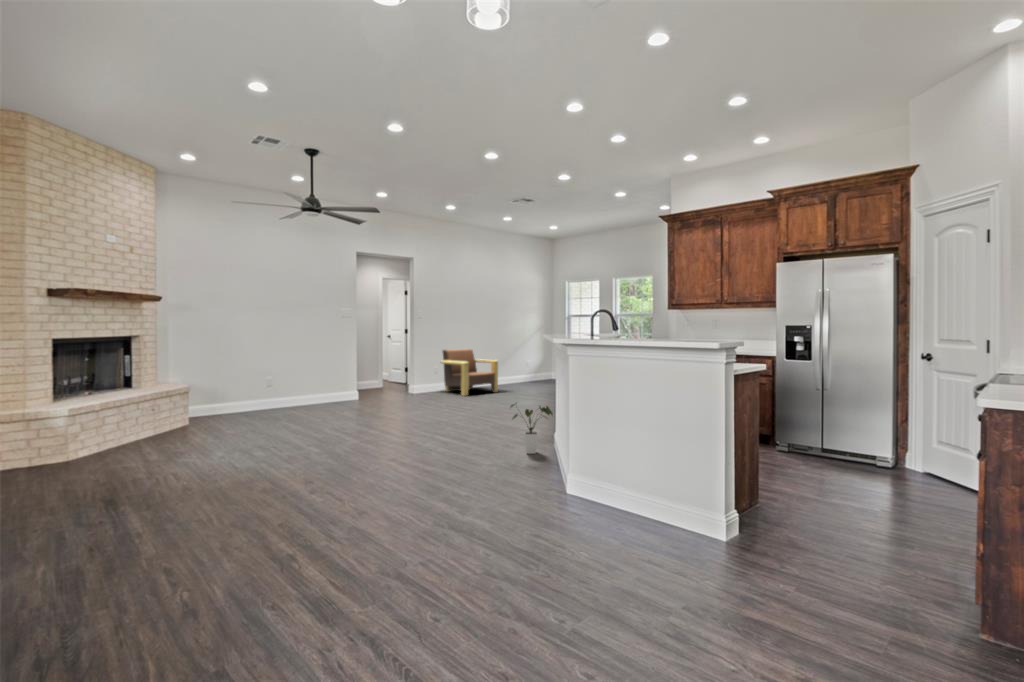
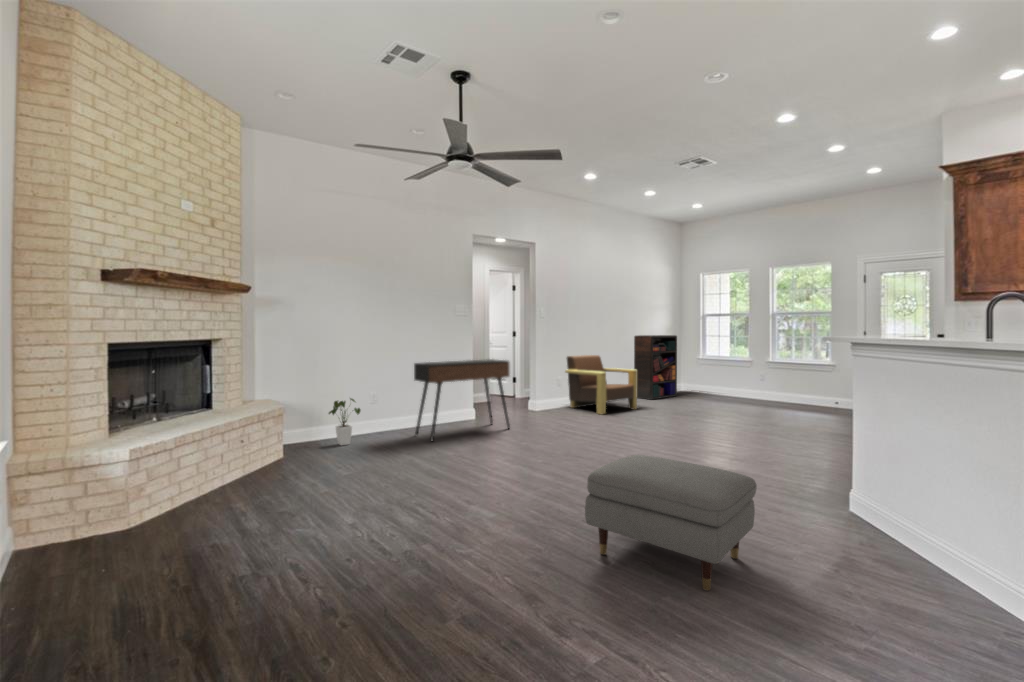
bookshelf: none [507,332,543,386] -> present [634,335,677,400]
console table: none [299,352,381,414] -> present [414,359,510,441]
house plant: present [510,404,553,454] -> present [329,398,360,445]
ottoman: none [362,408,460,474] -> present [585,455,757,591]

